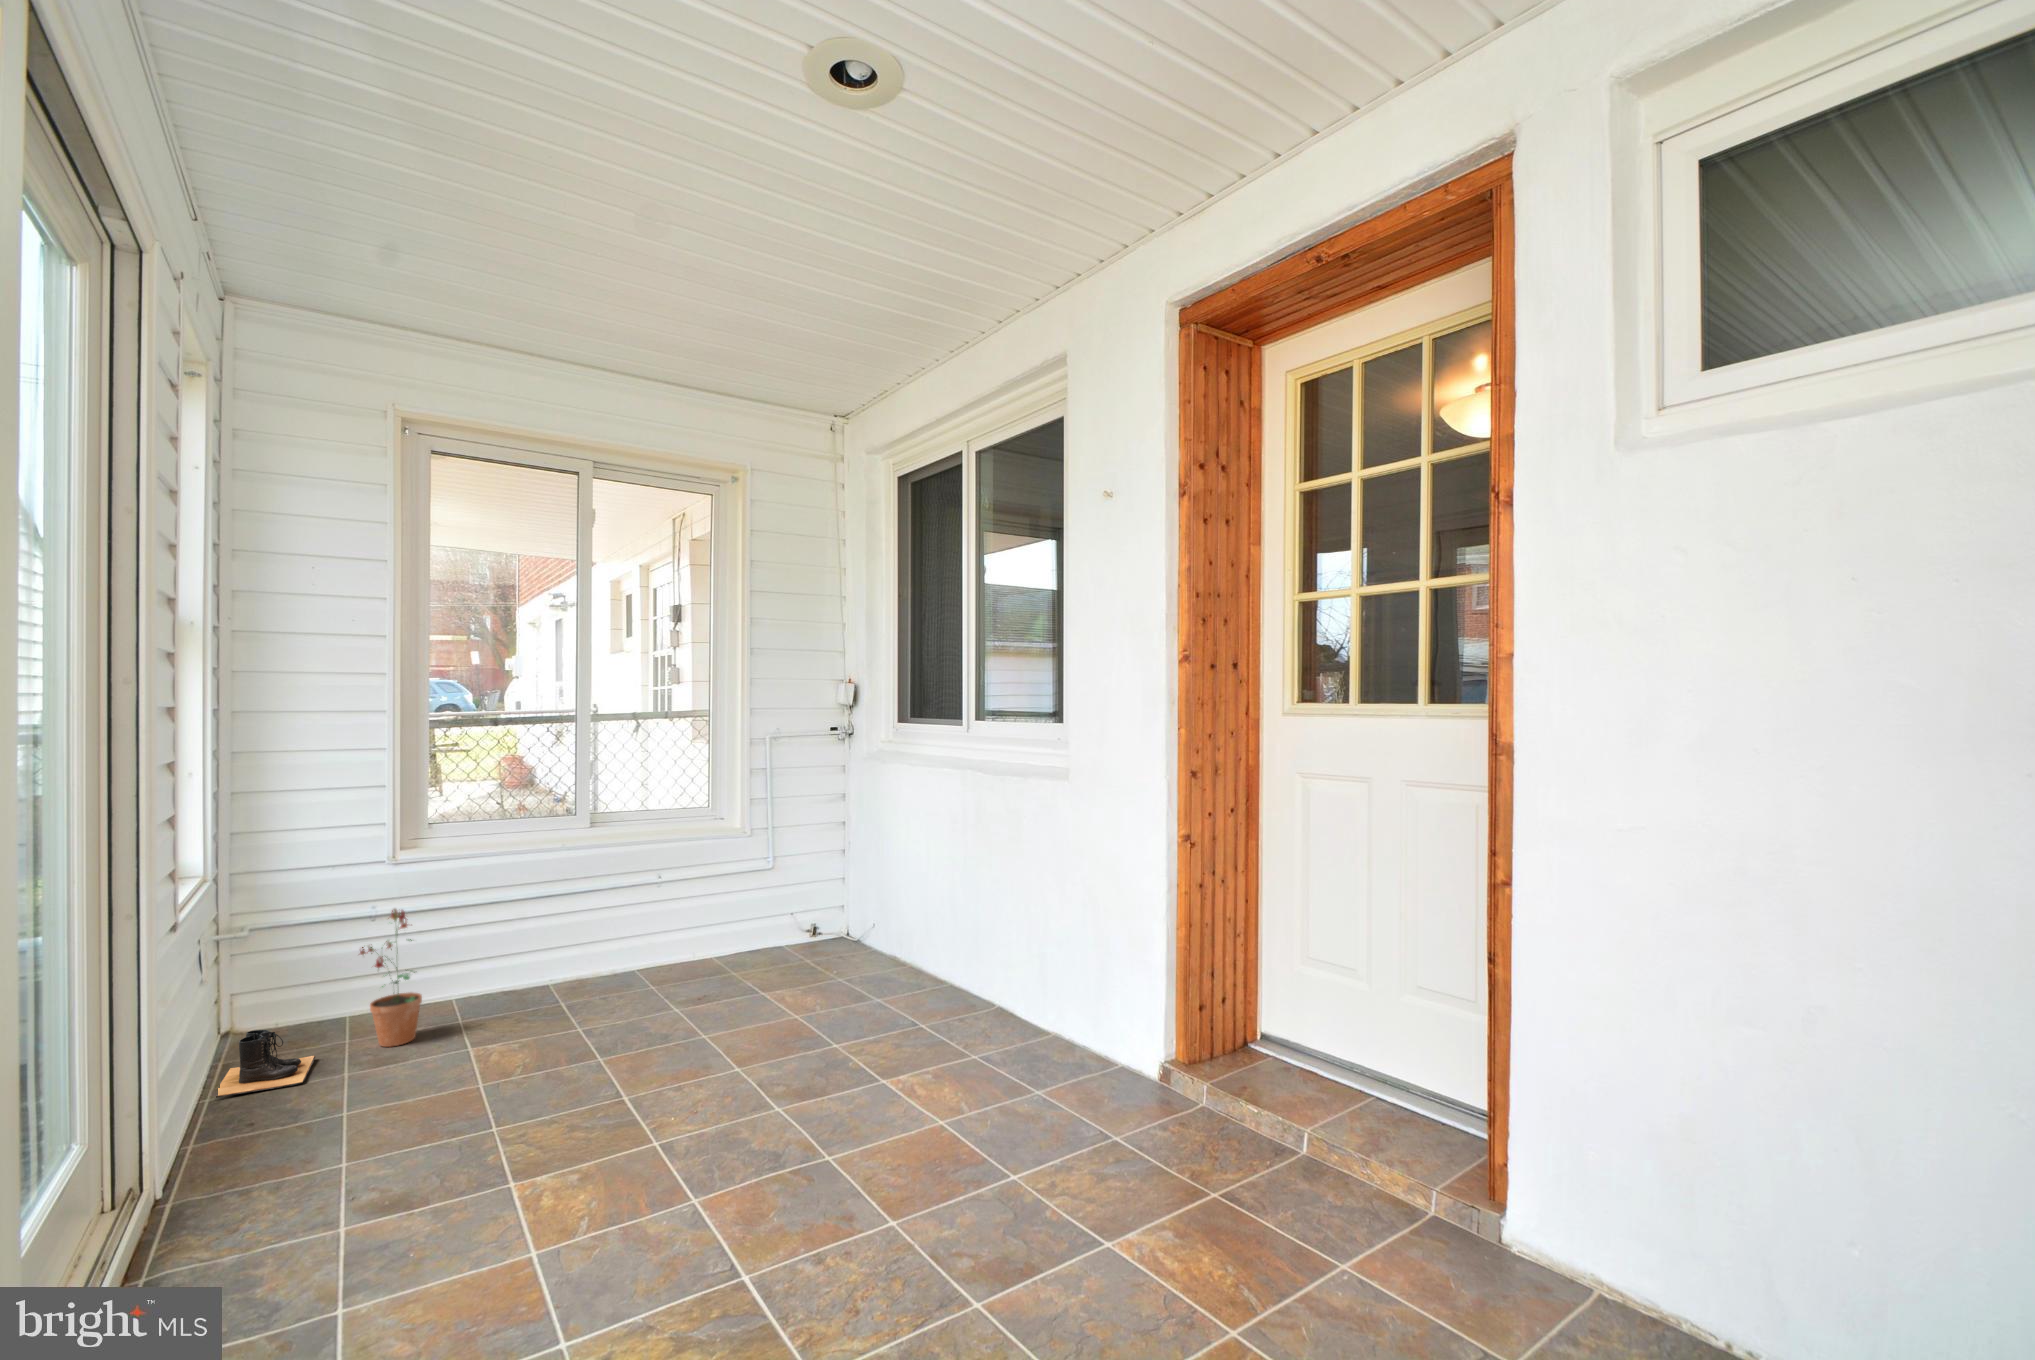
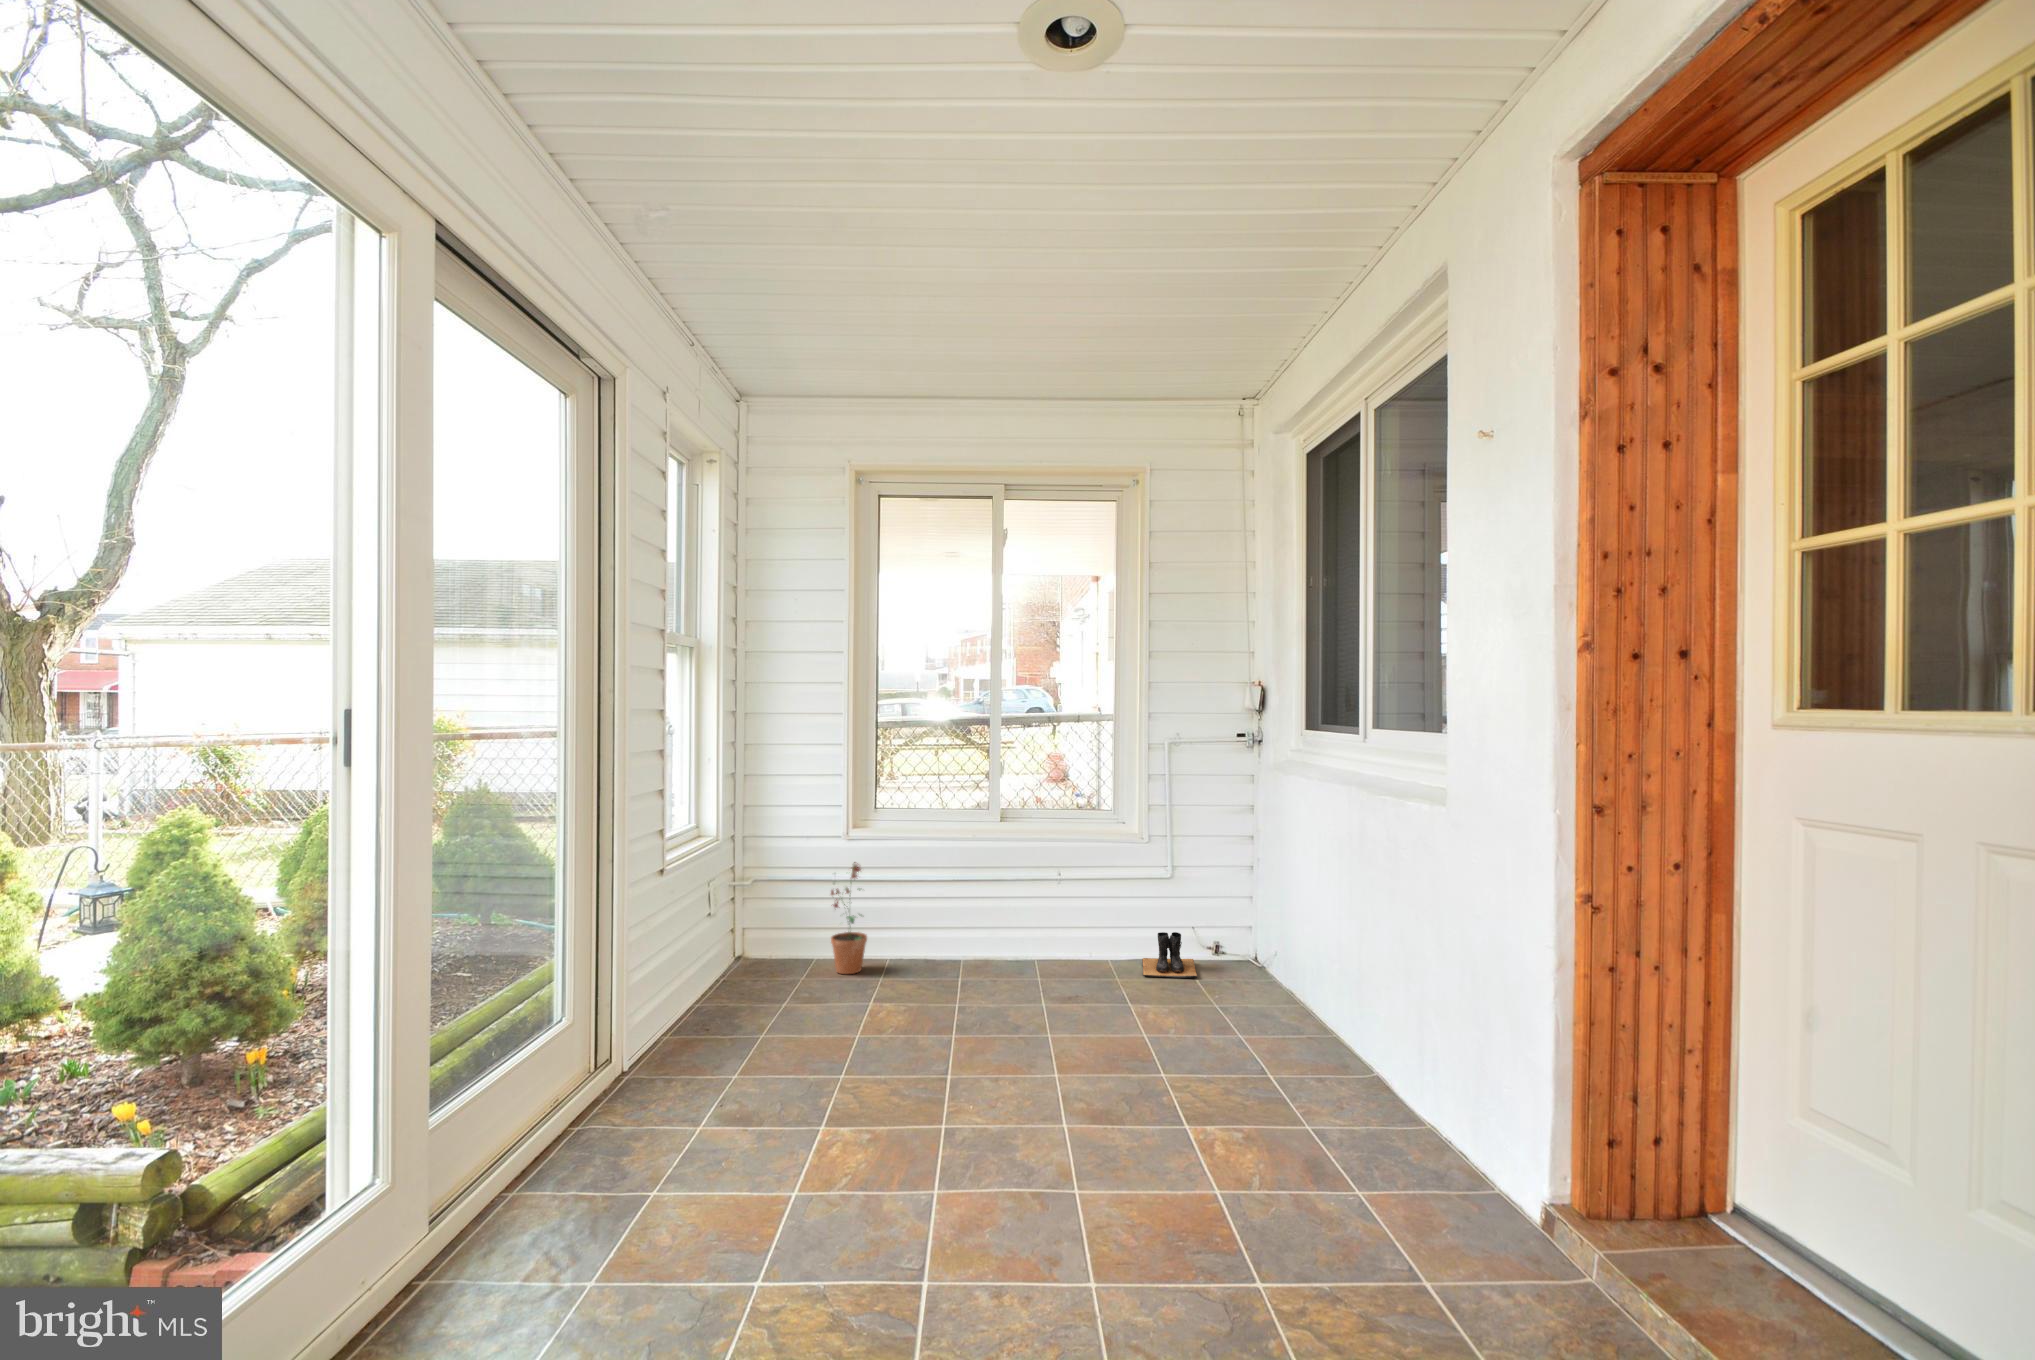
boots: present [216,1030,315,1098] -> present [1142,932,1197,978]

